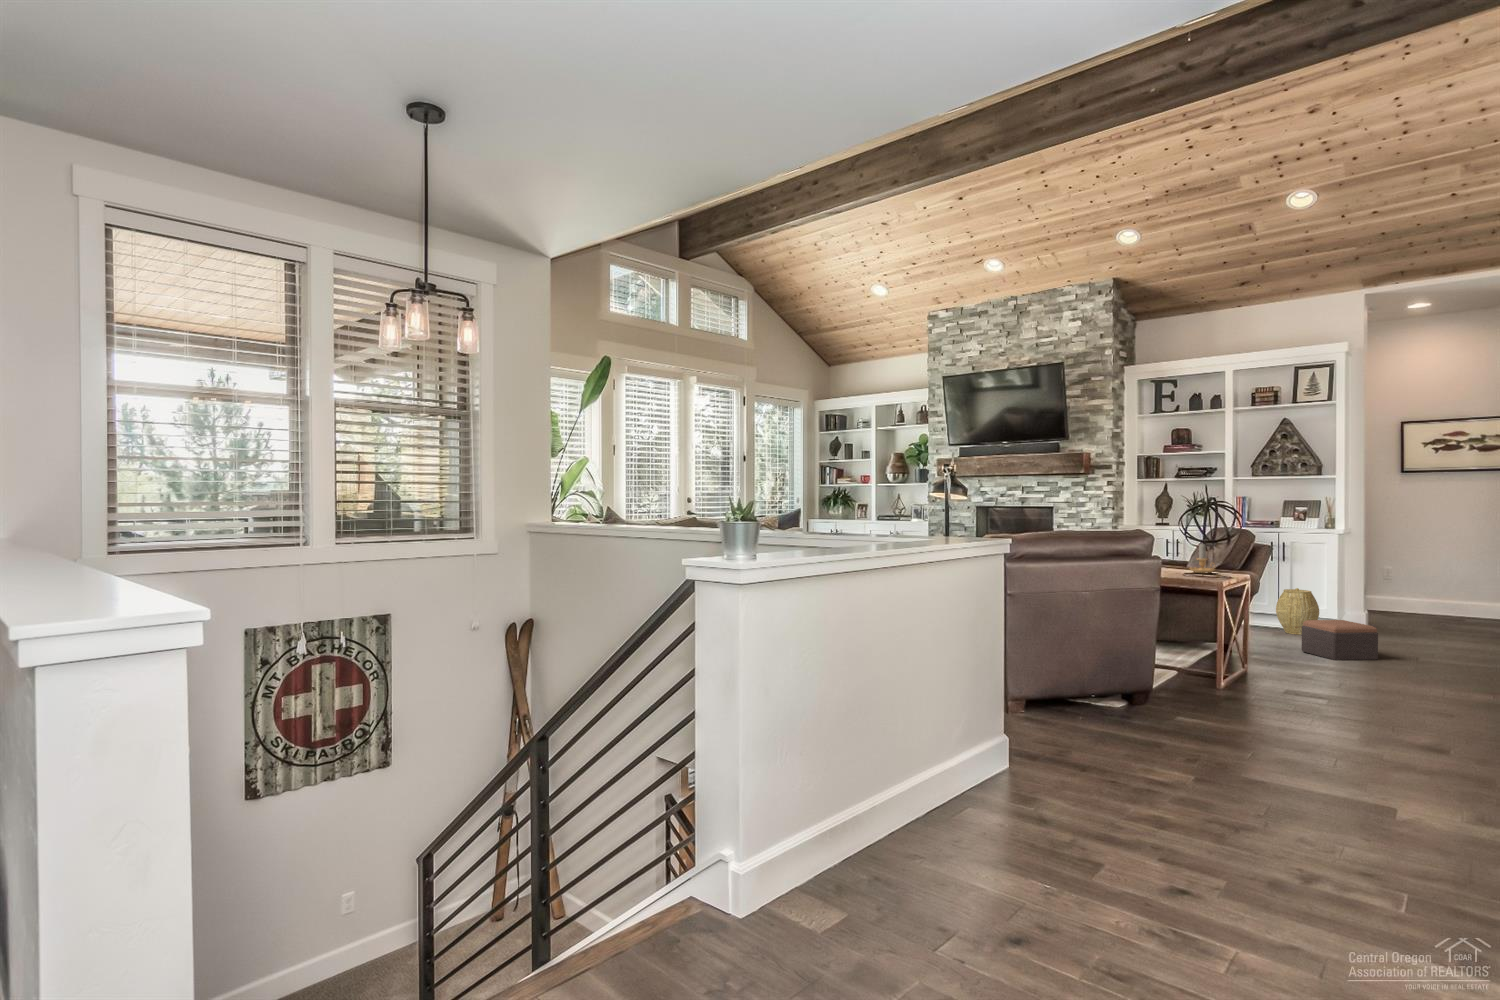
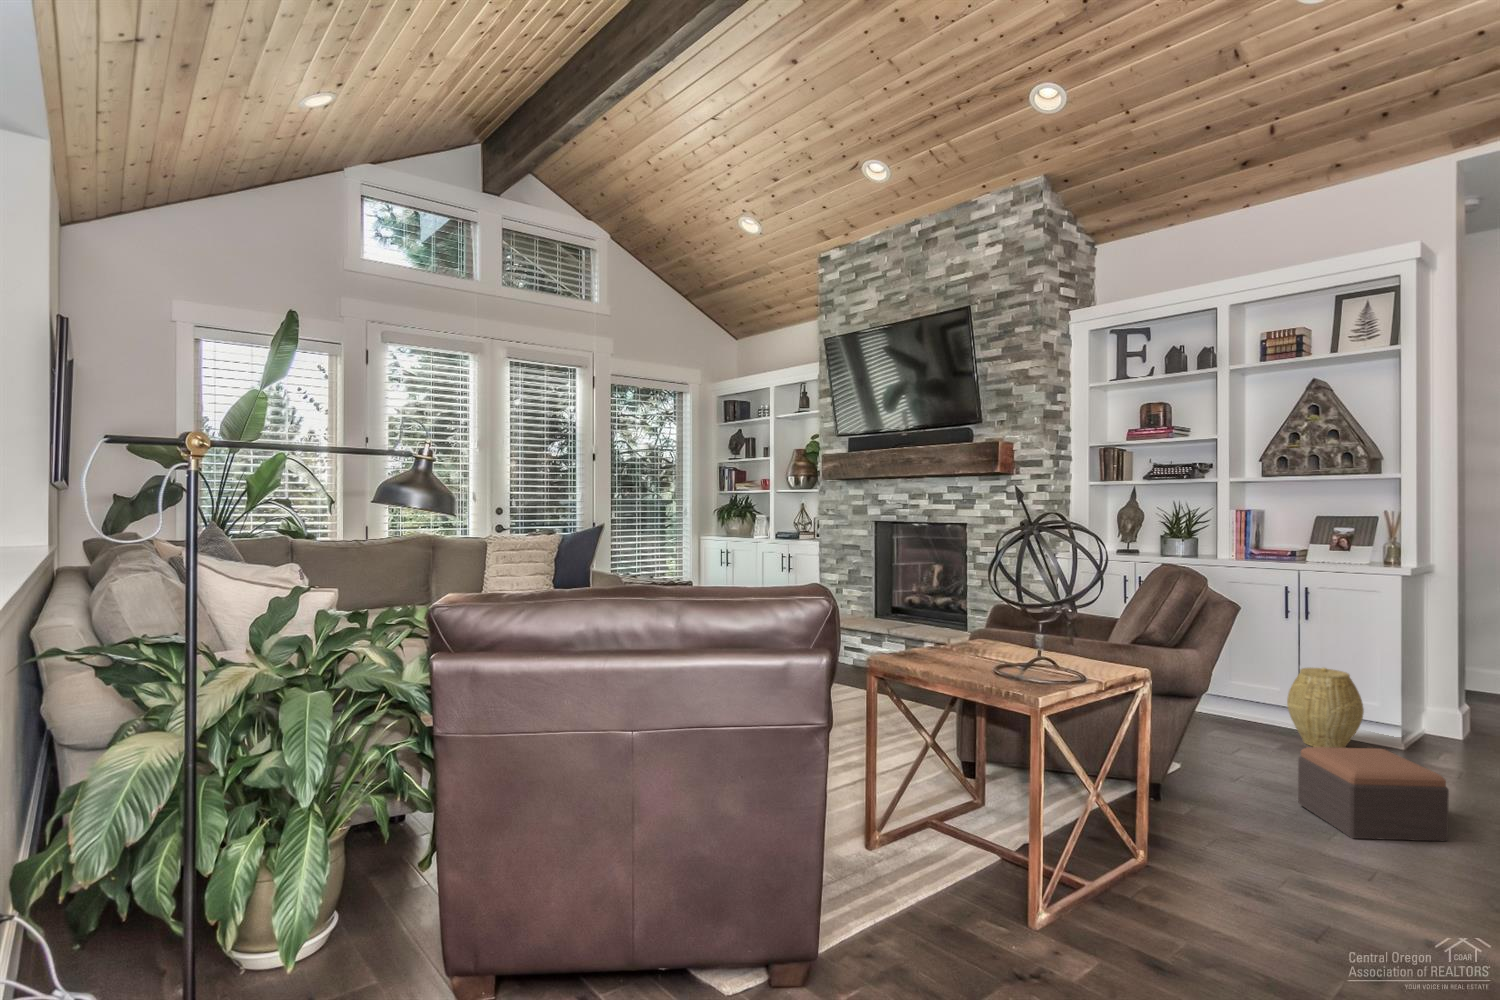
candle: present [1190,544,1215,574] -> none [1006,610,1062,675]

